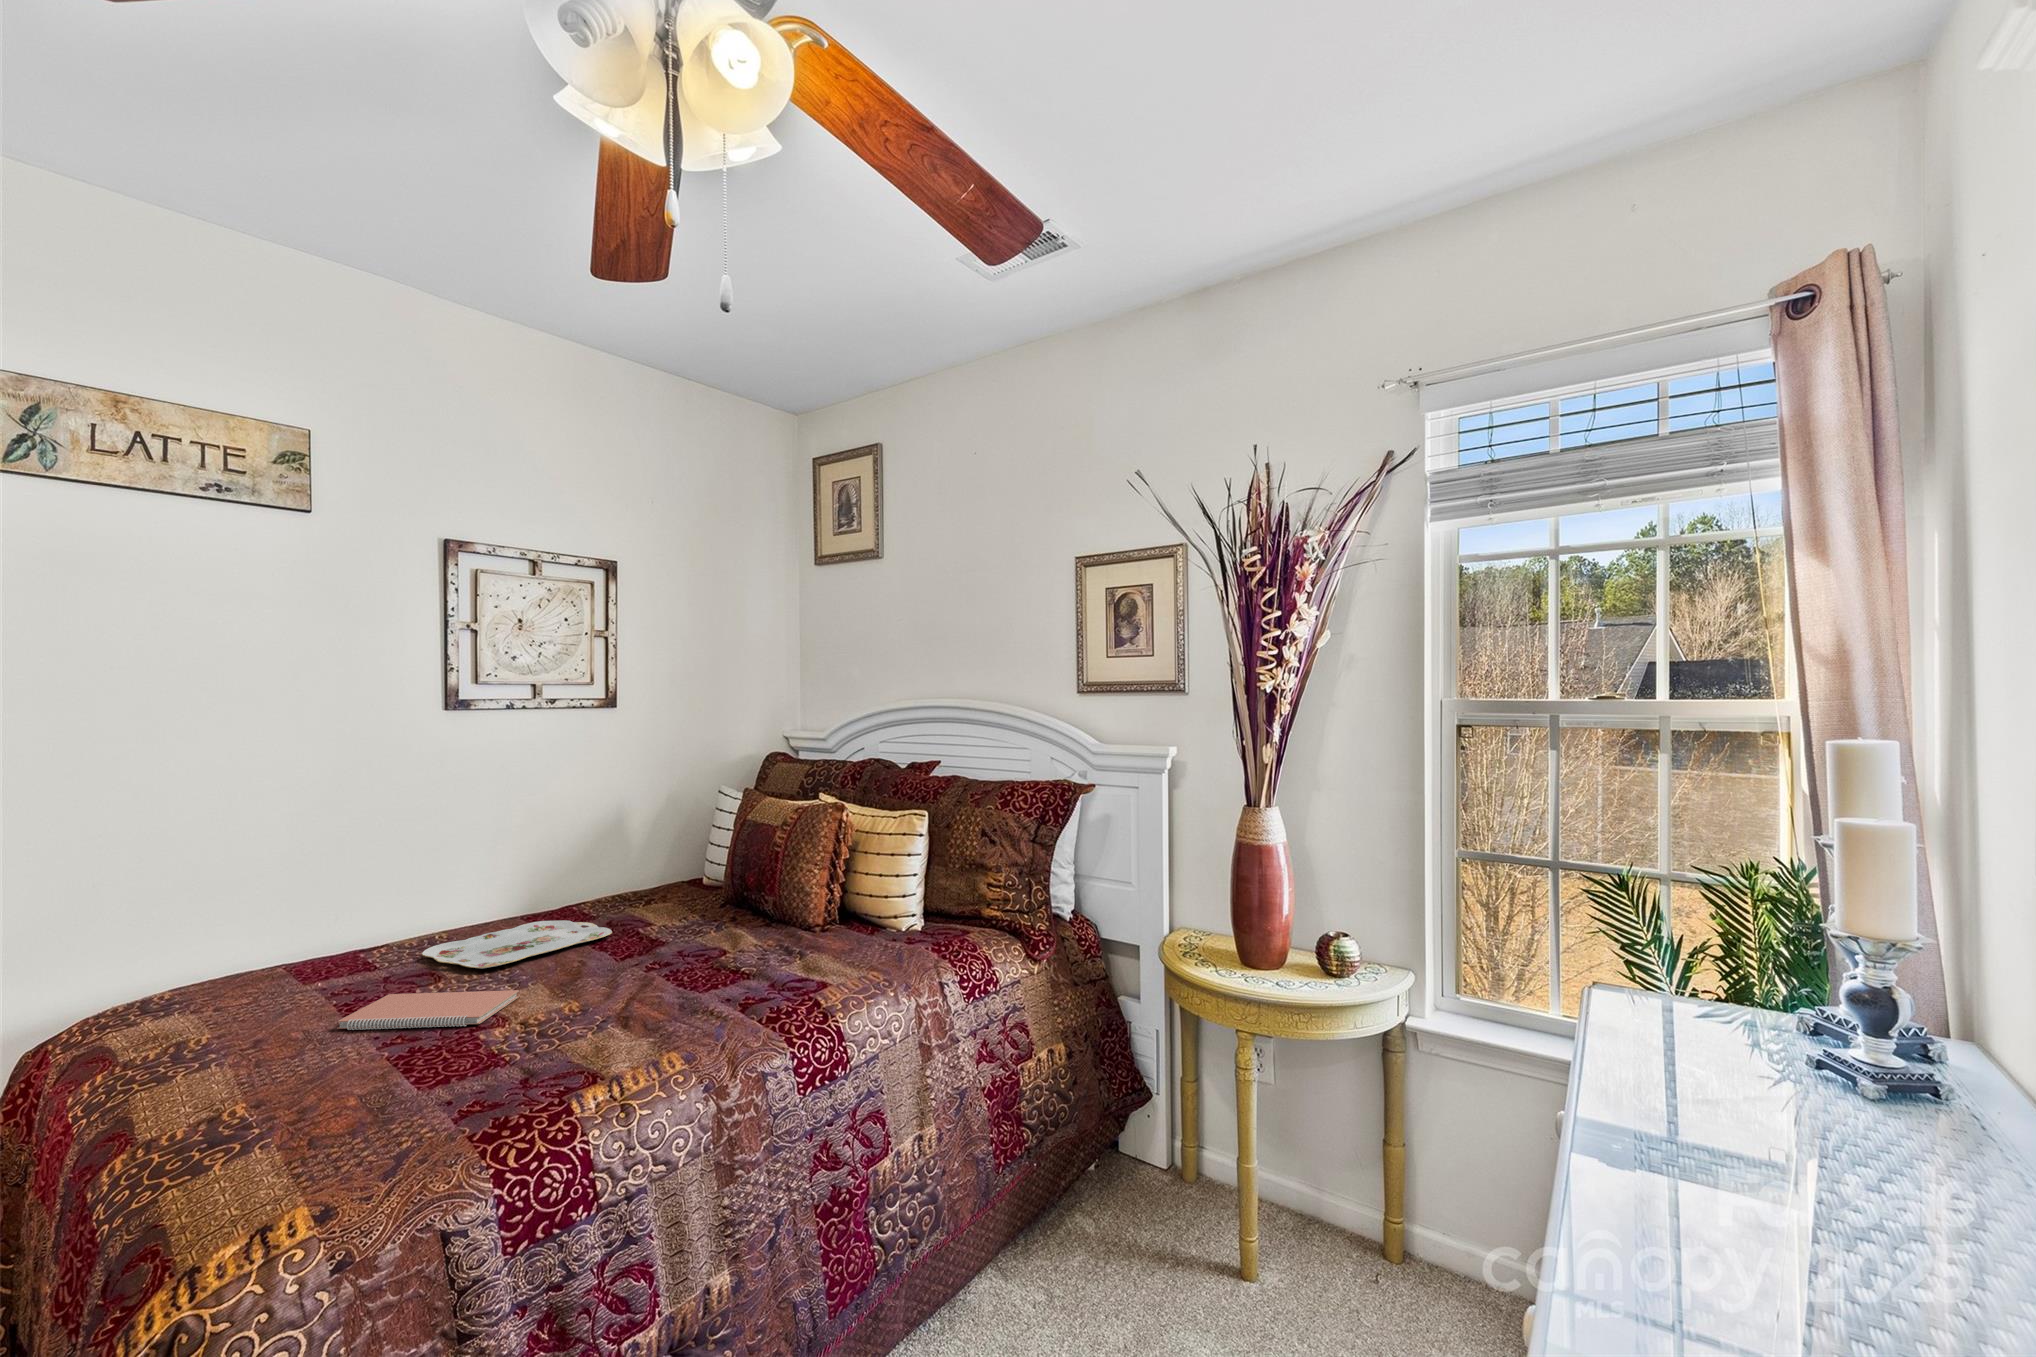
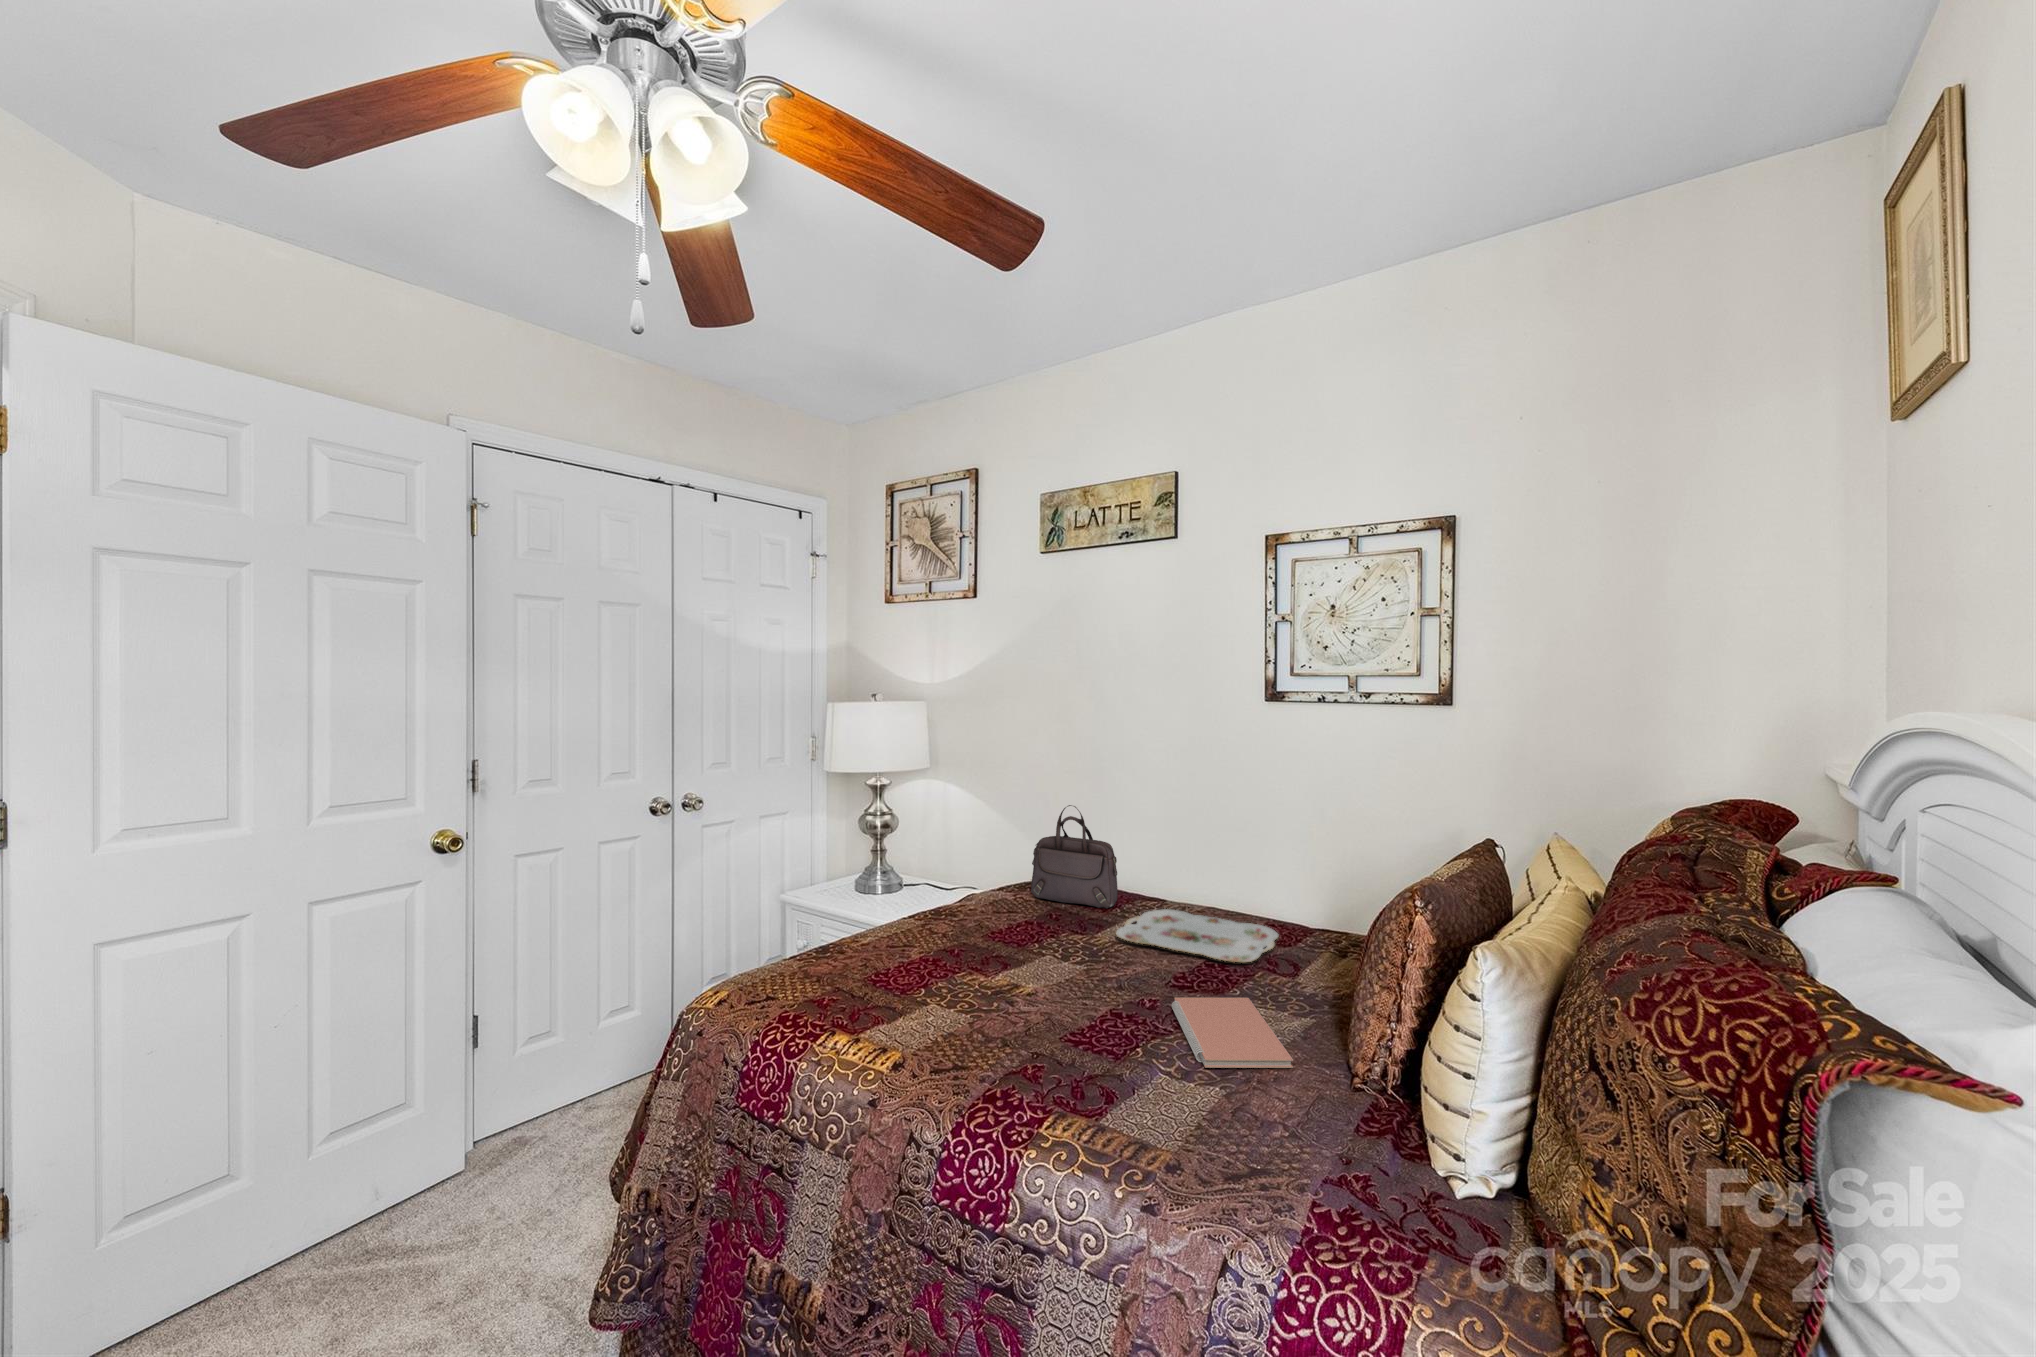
handbag: none [212,859,362,1008] -> present [1031,805,1118,908]
notebook: present [337,990,519,1030] -> present [1172,997,1293,1068]

